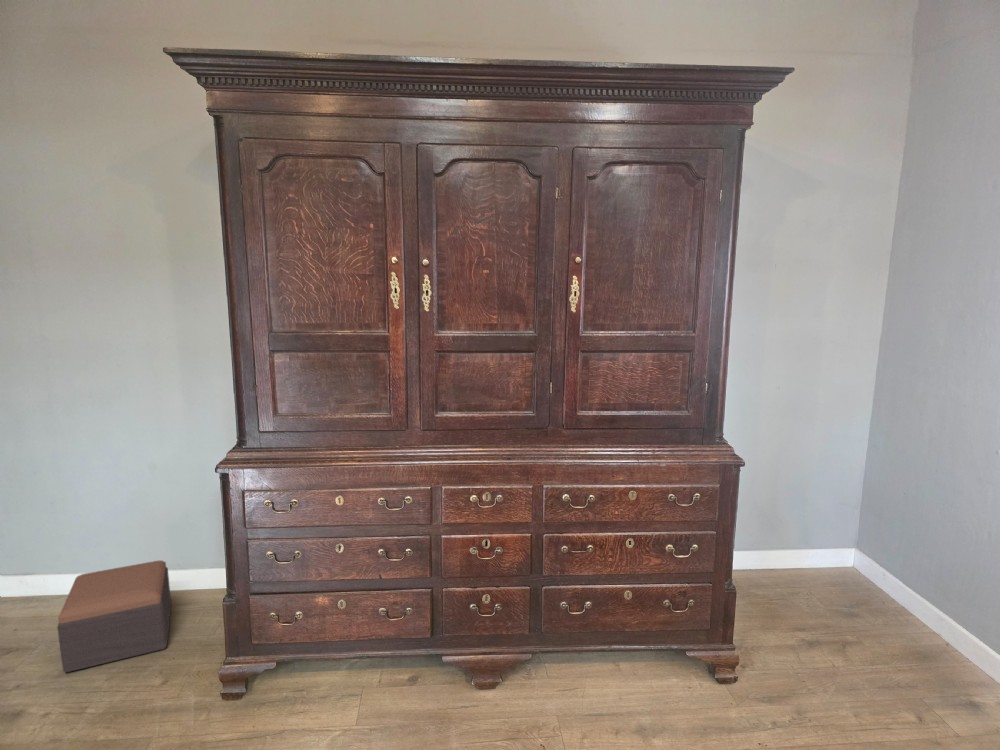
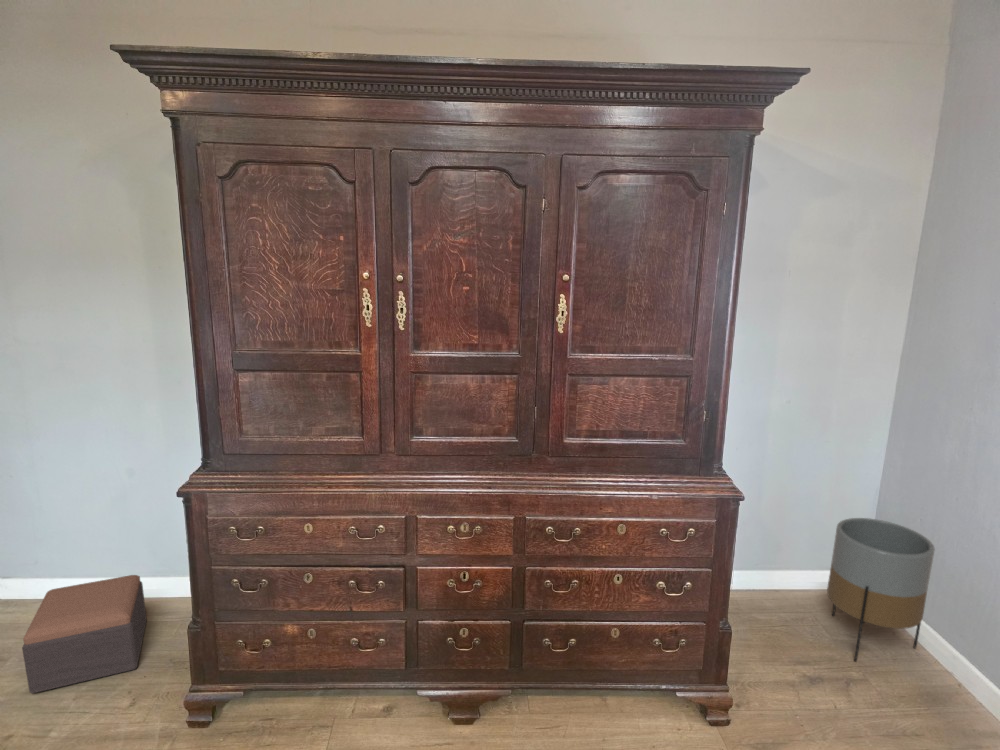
planter: none [820,491,918,623] -> present [827,518,935,661]

